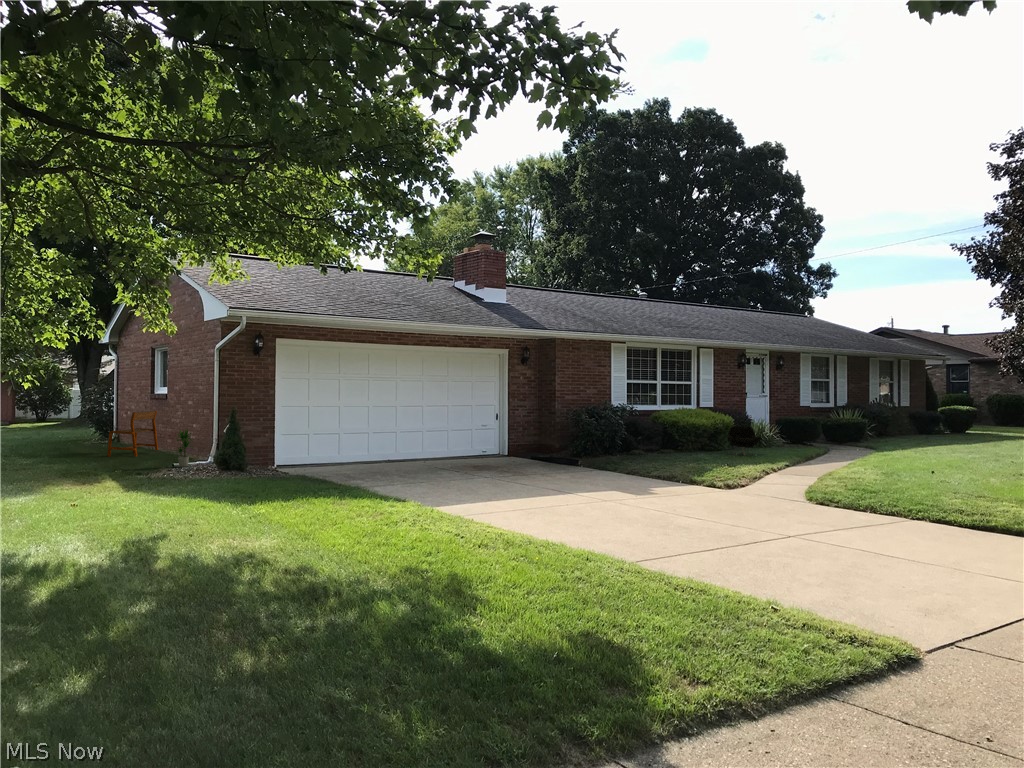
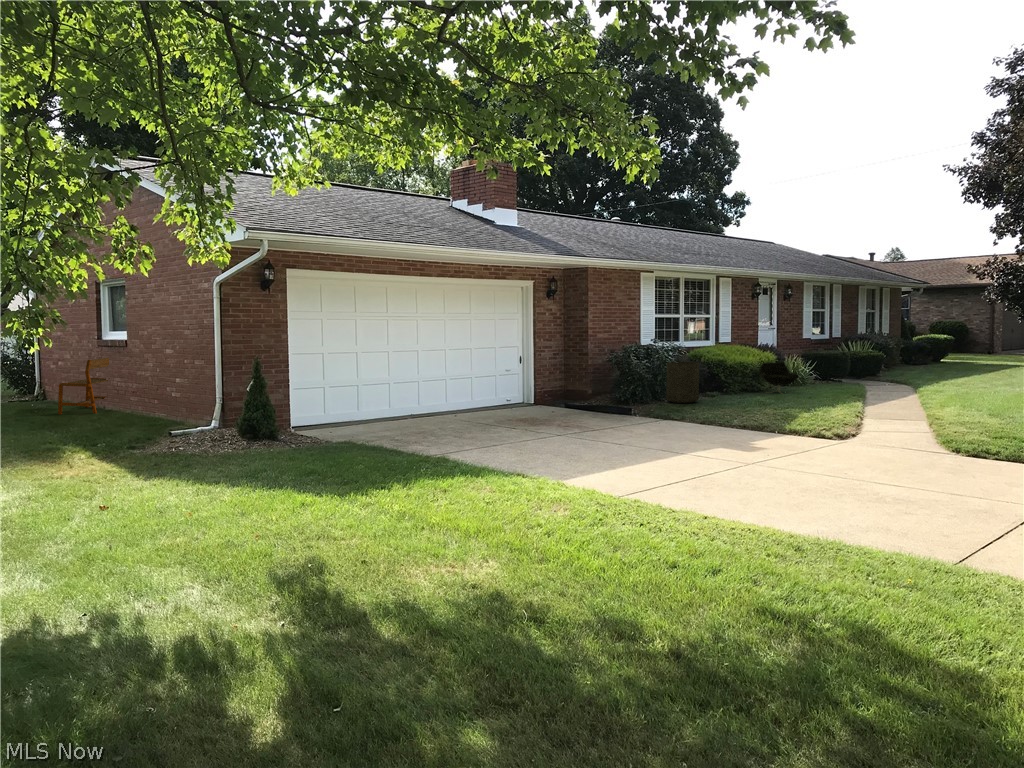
trash can: none [623,423,652,460] -> present [666,362,699,403]
potted plant: present [177,429,191,467] -> none [156,380,187,428]

